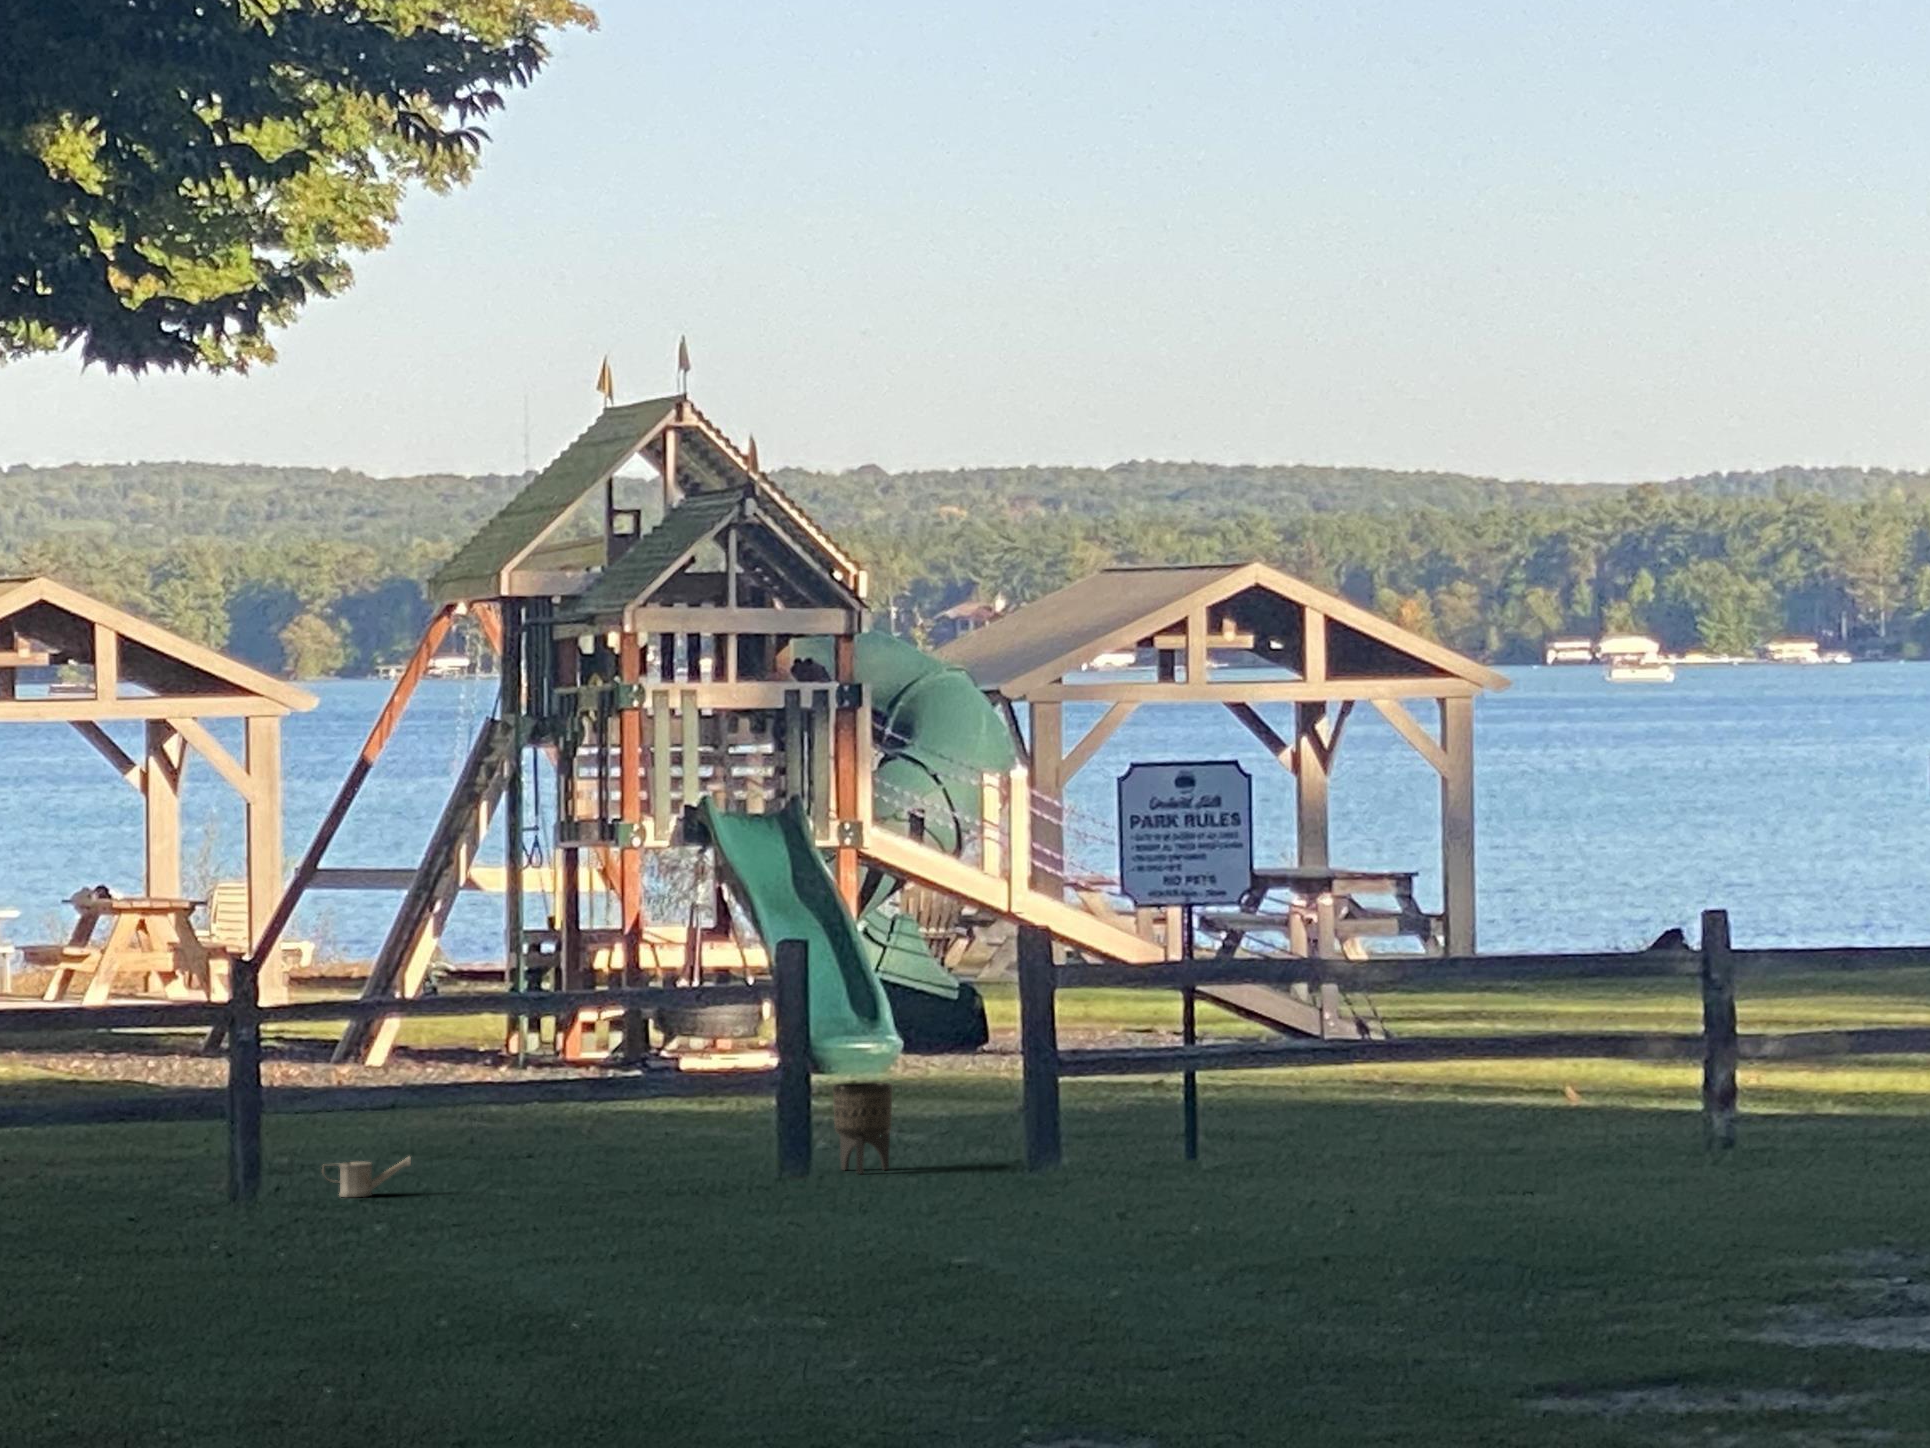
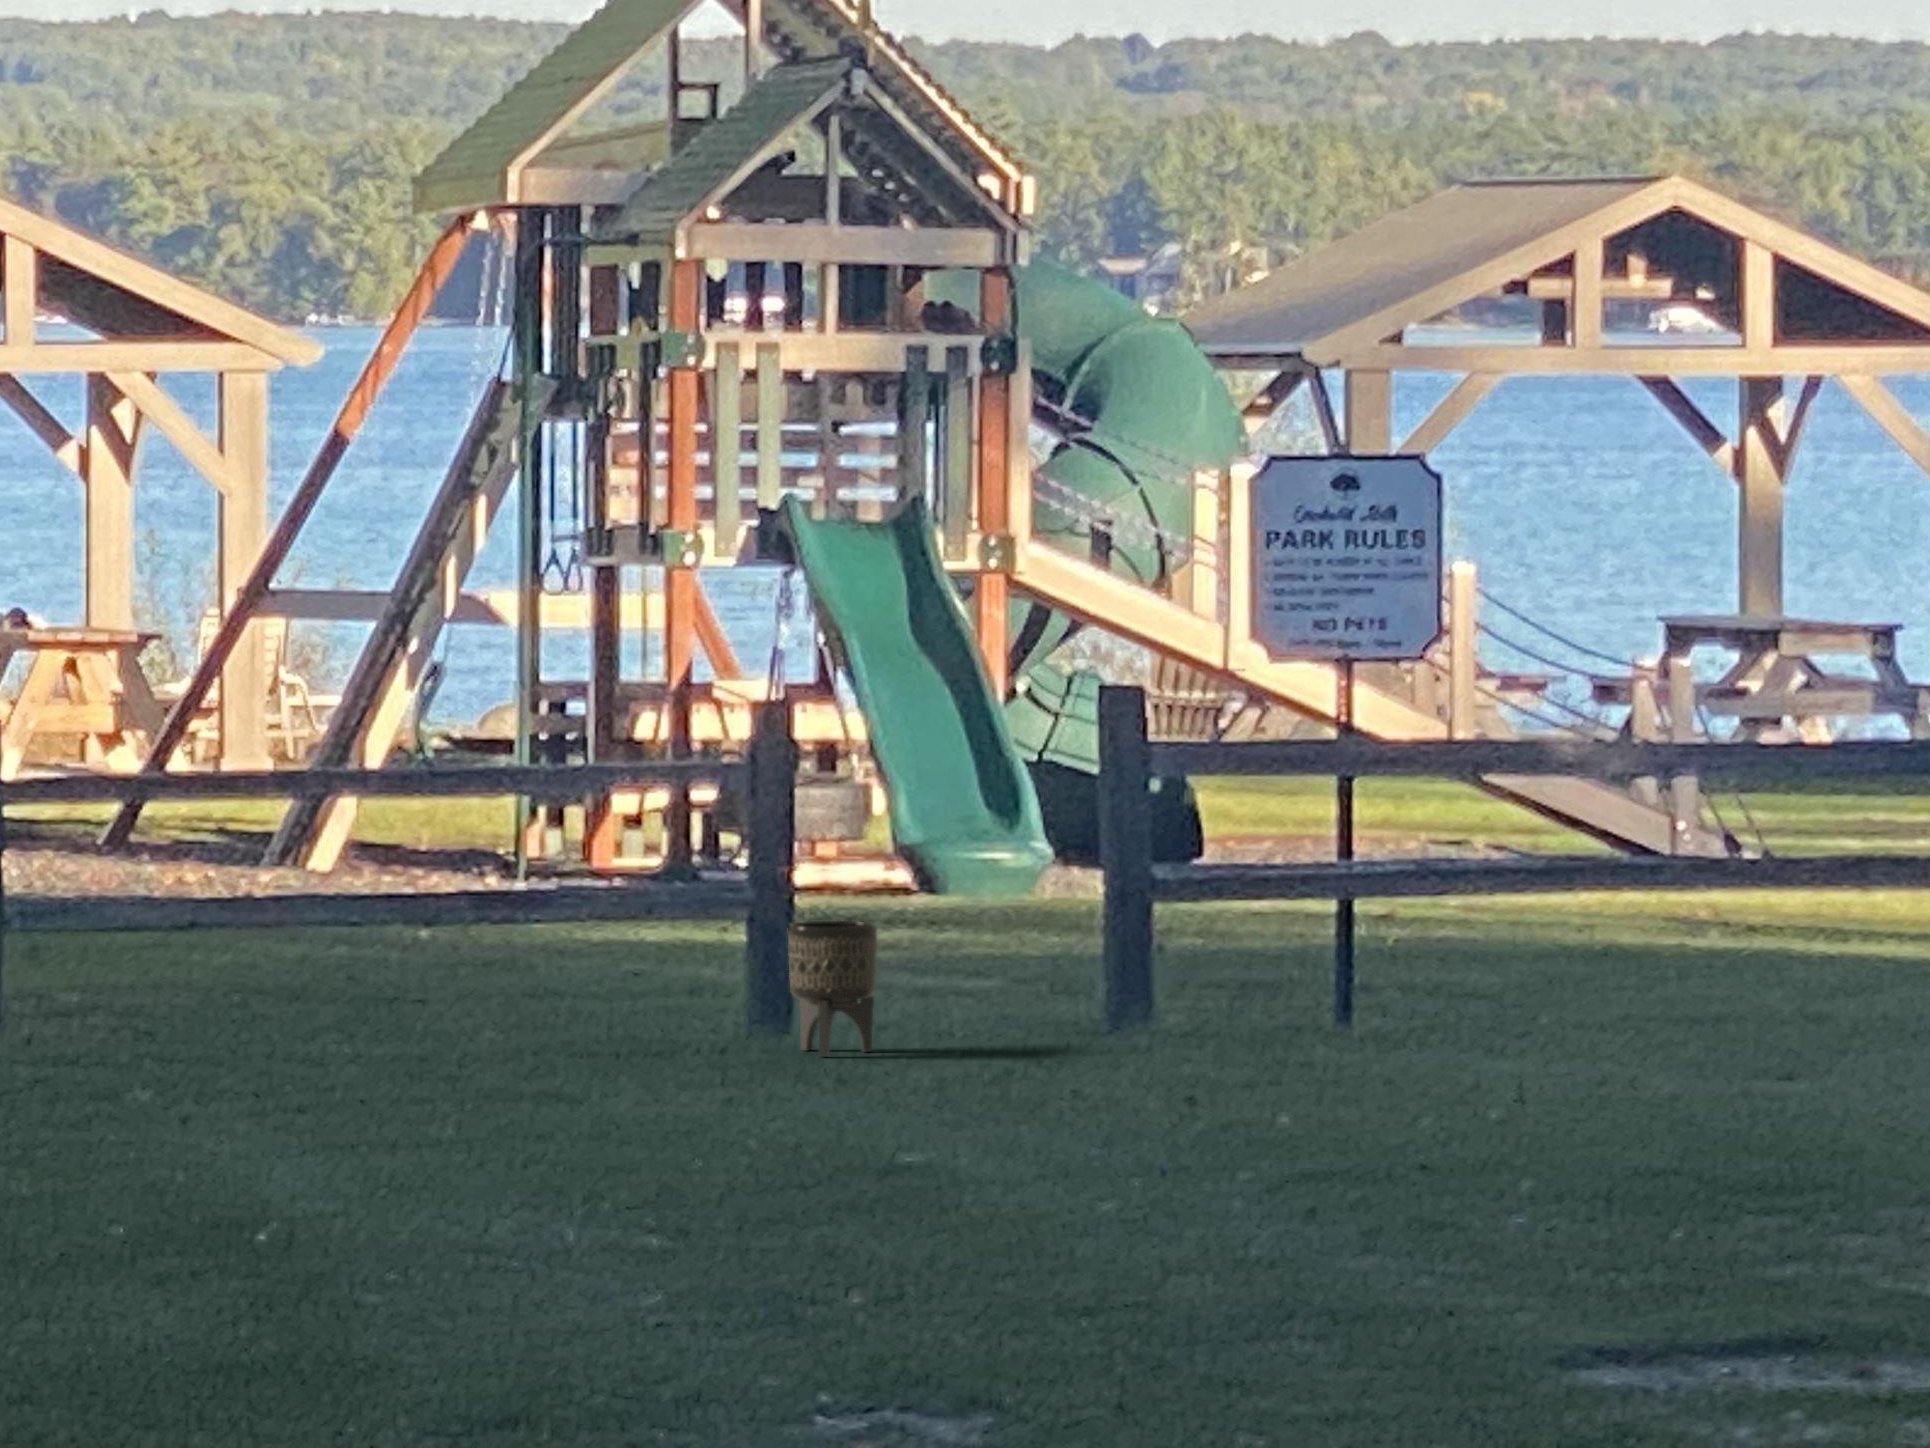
watering can: present [323,1157,411,1197] -> none [13,1012,144,1072]

